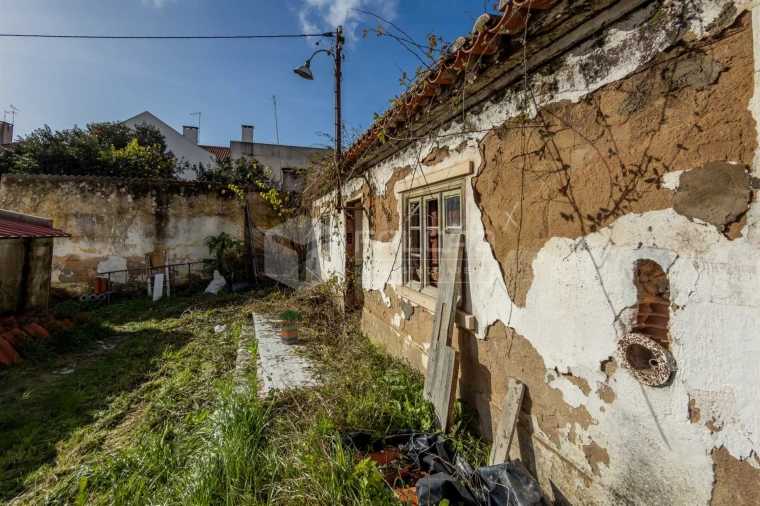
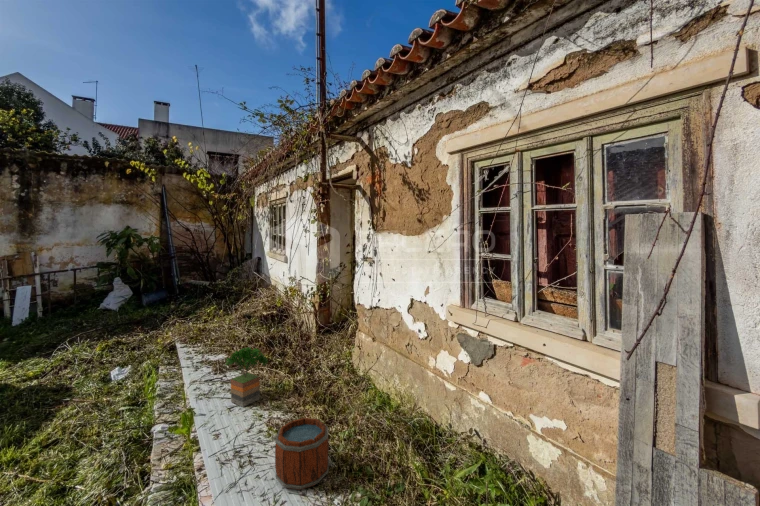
bucket: none [296,343,326,375] -> present [275,418,329,490]

